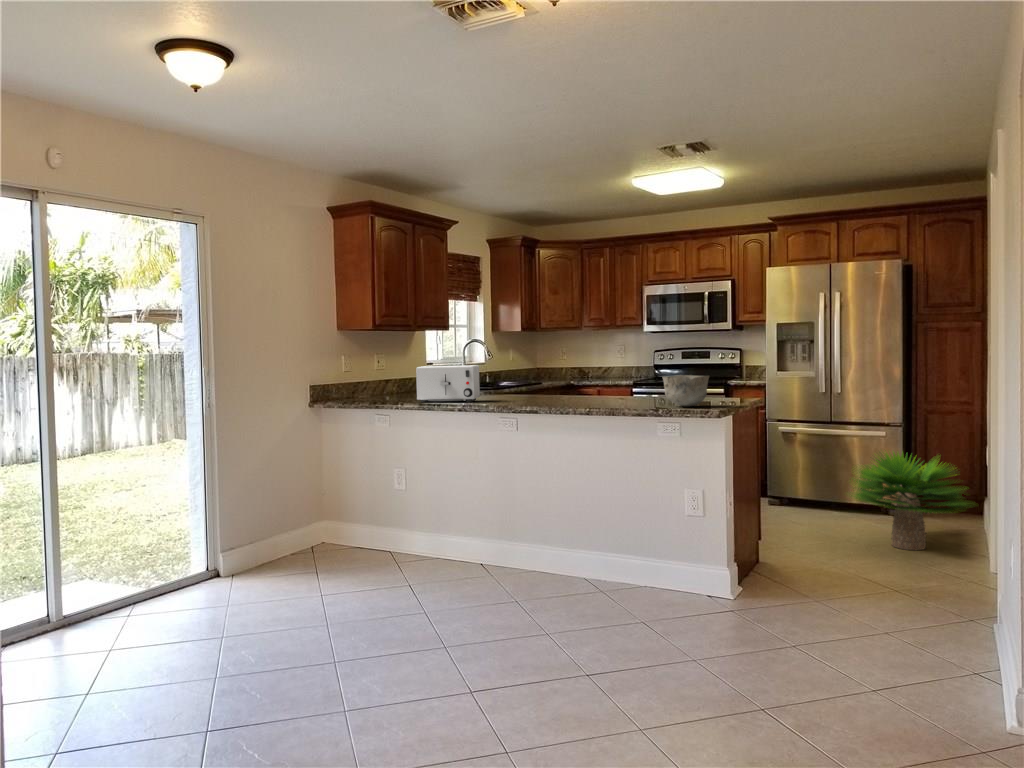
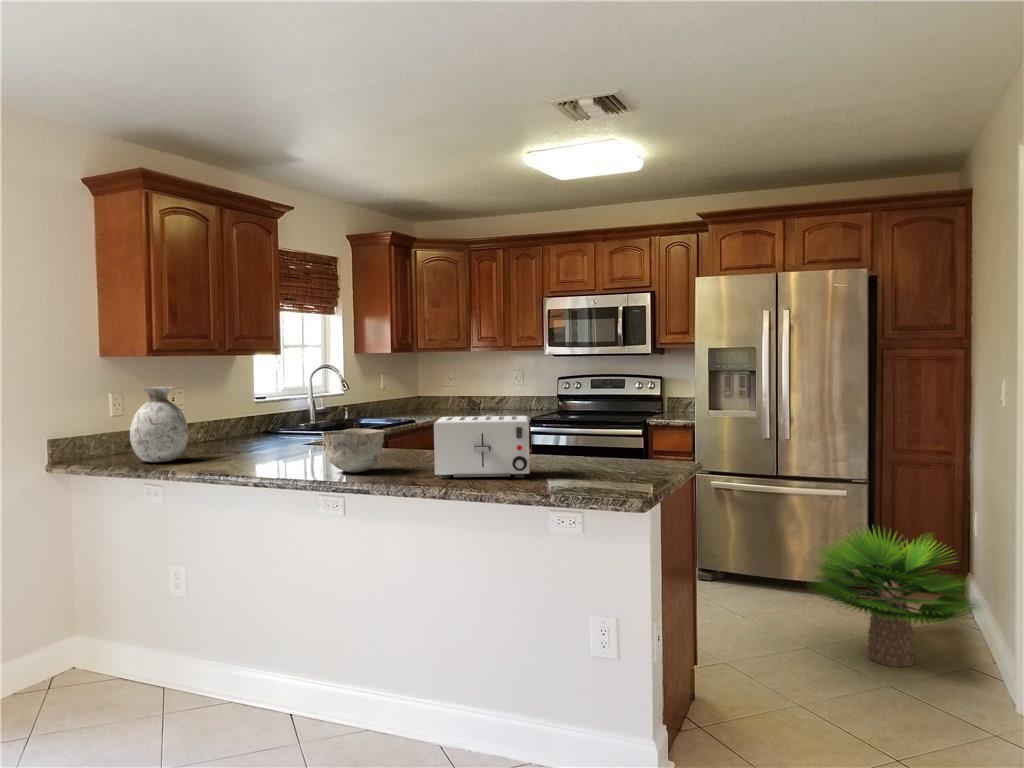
vase: none [370,349,406,399] -> present [130,387,188,462]
toaster: present [416,365,480,402] -> present [434,416,530,479]
bowl: present [663,375,709,407] -> present [322,428,385,473]

